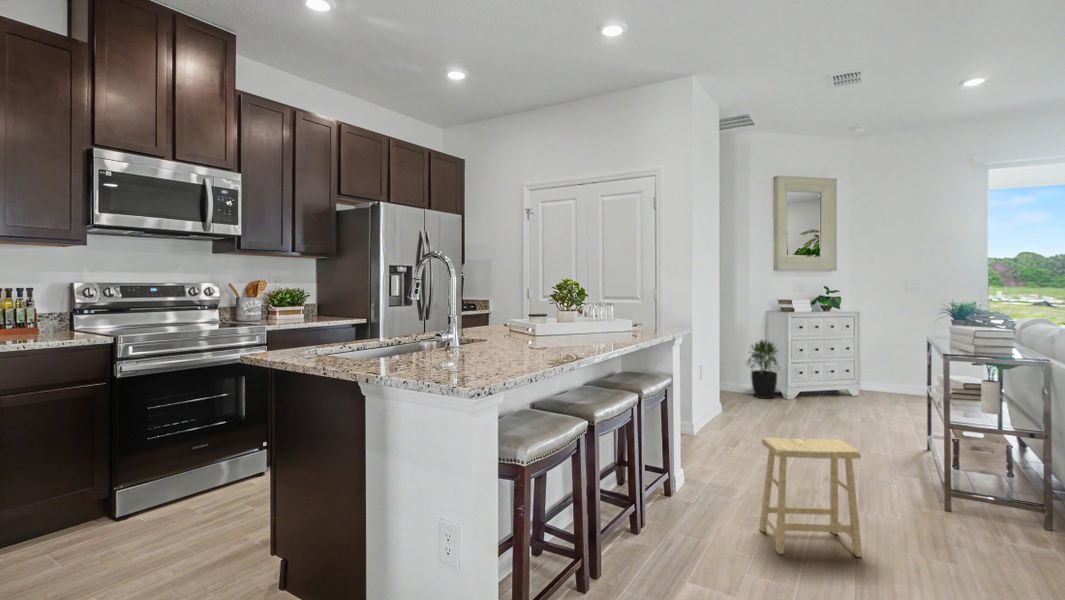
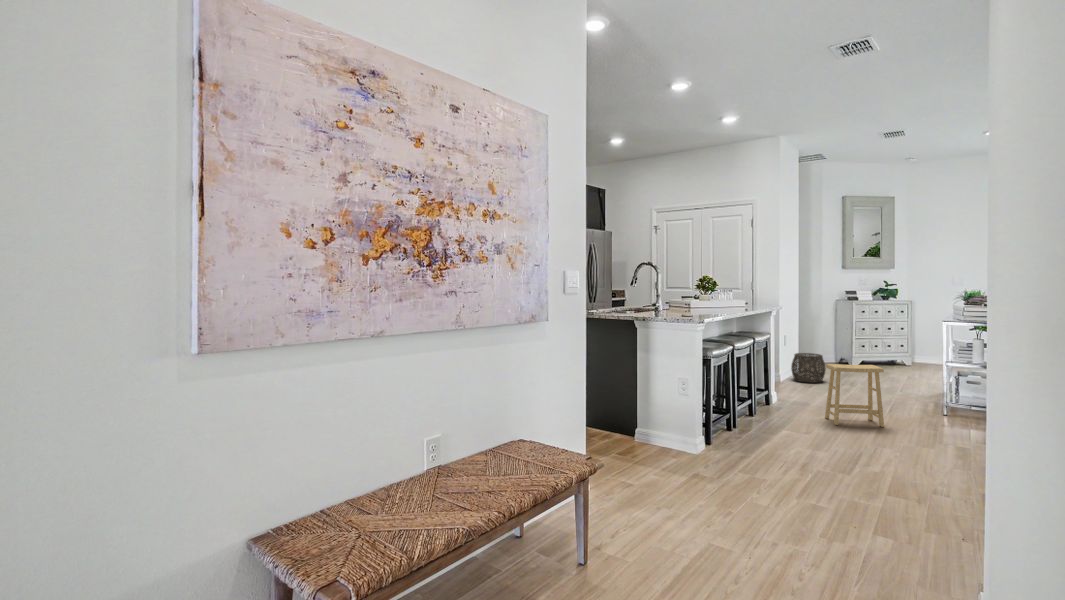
potted plant: present [748,340,779,399] -> none [817,321,847,367]
woven basket: none [709,389,756,434] -> present [791,353,826,383]

